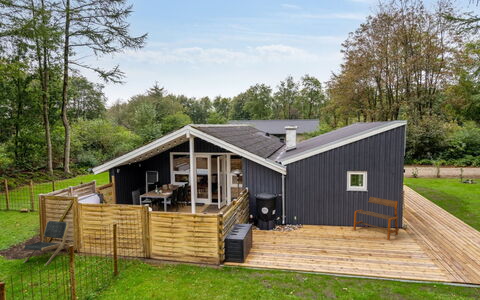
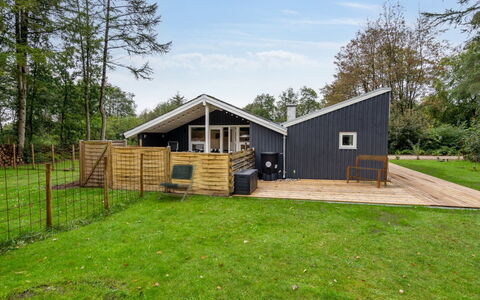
lounge chair: present [23,221,70,265] -> present [158,164,196,201]

